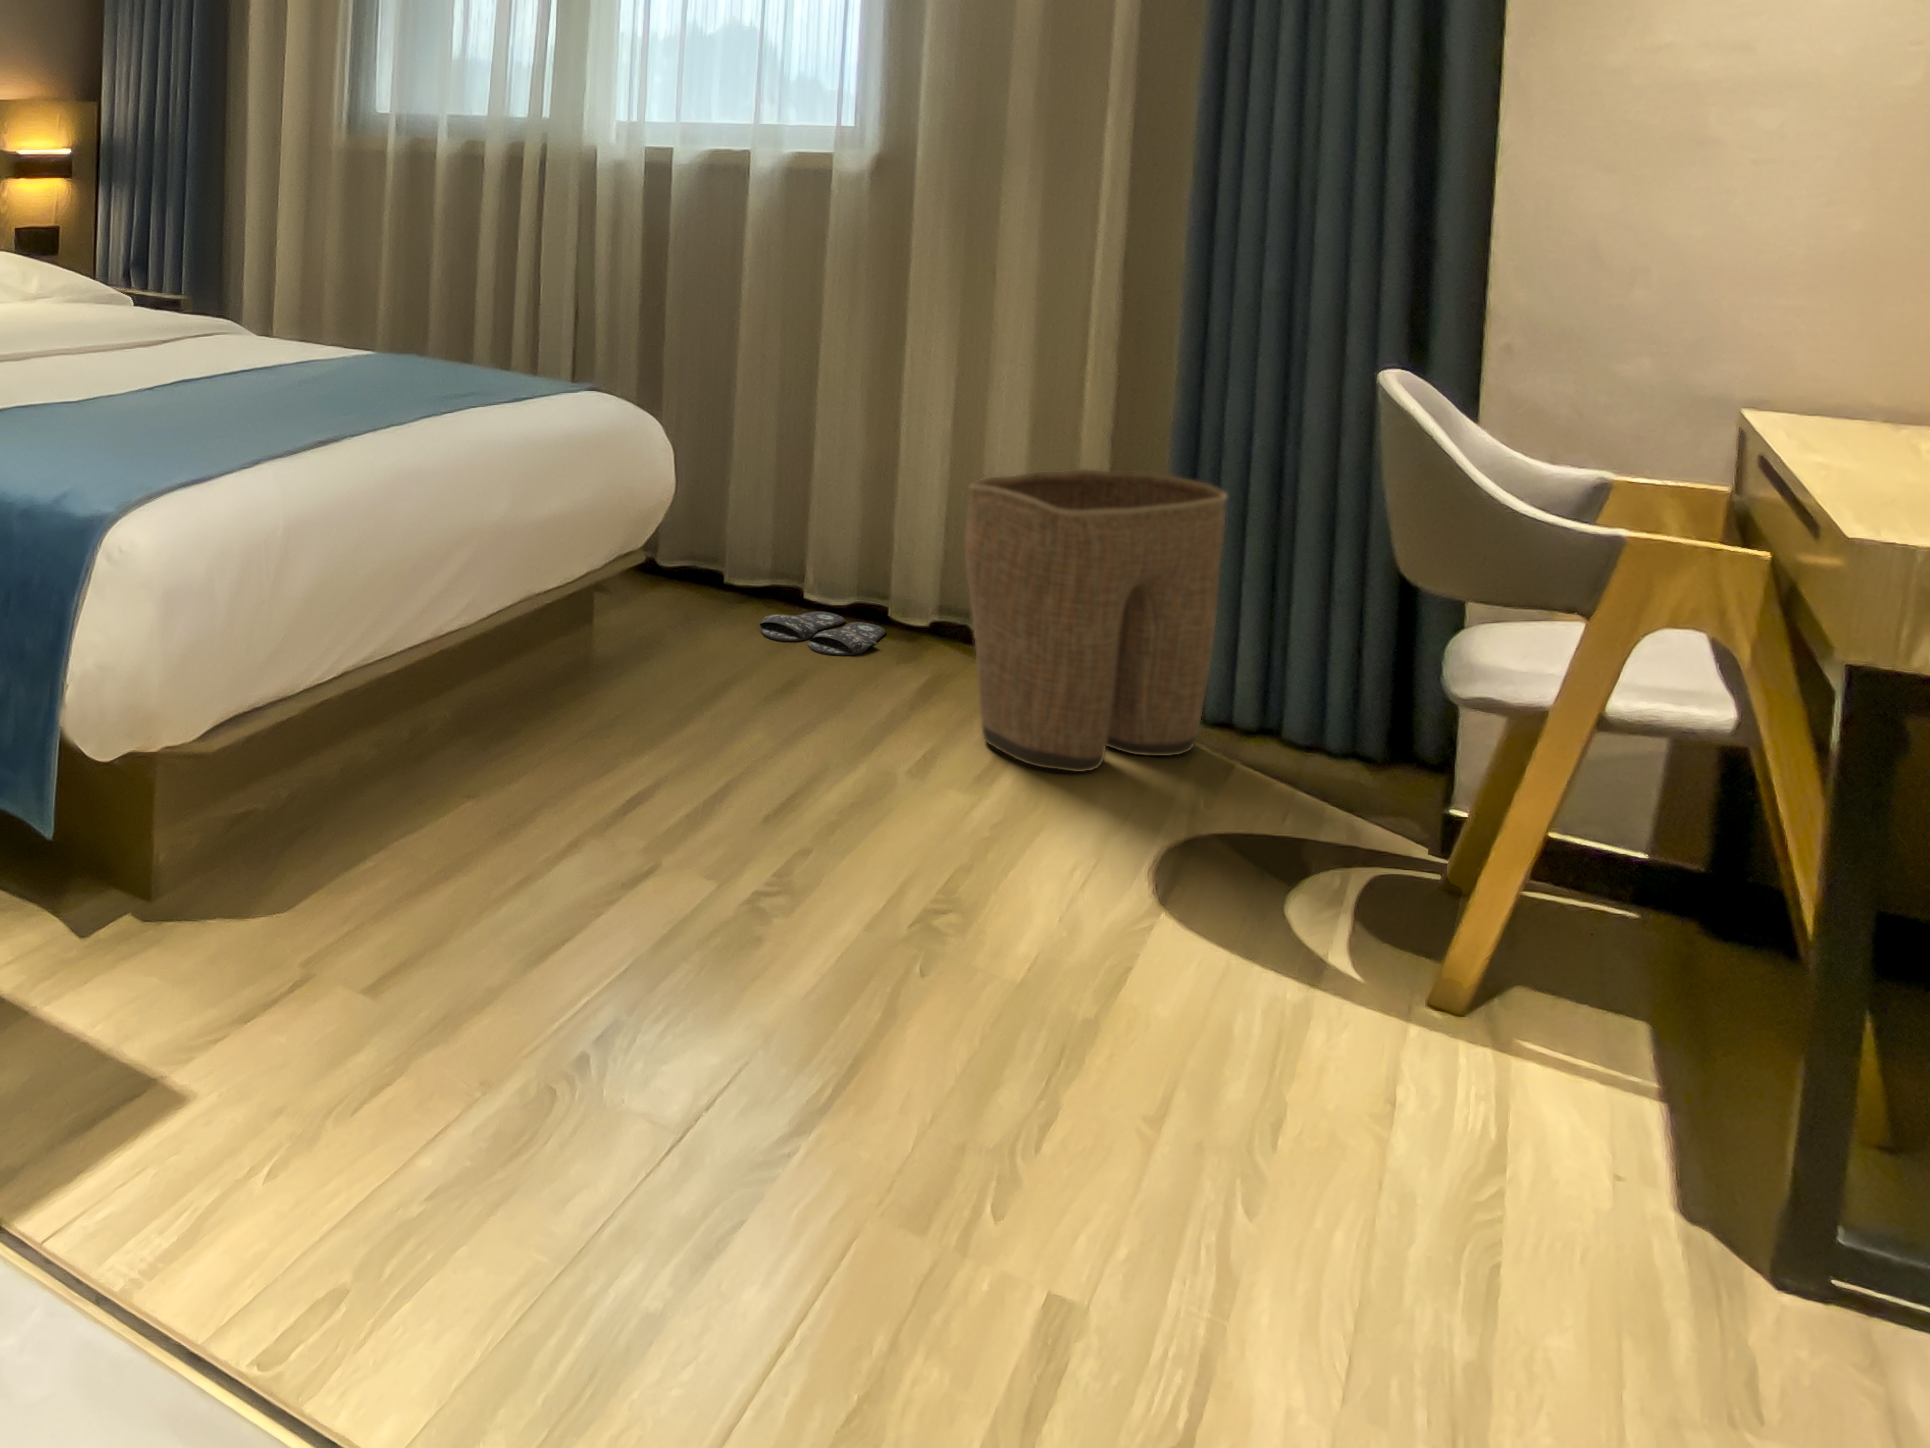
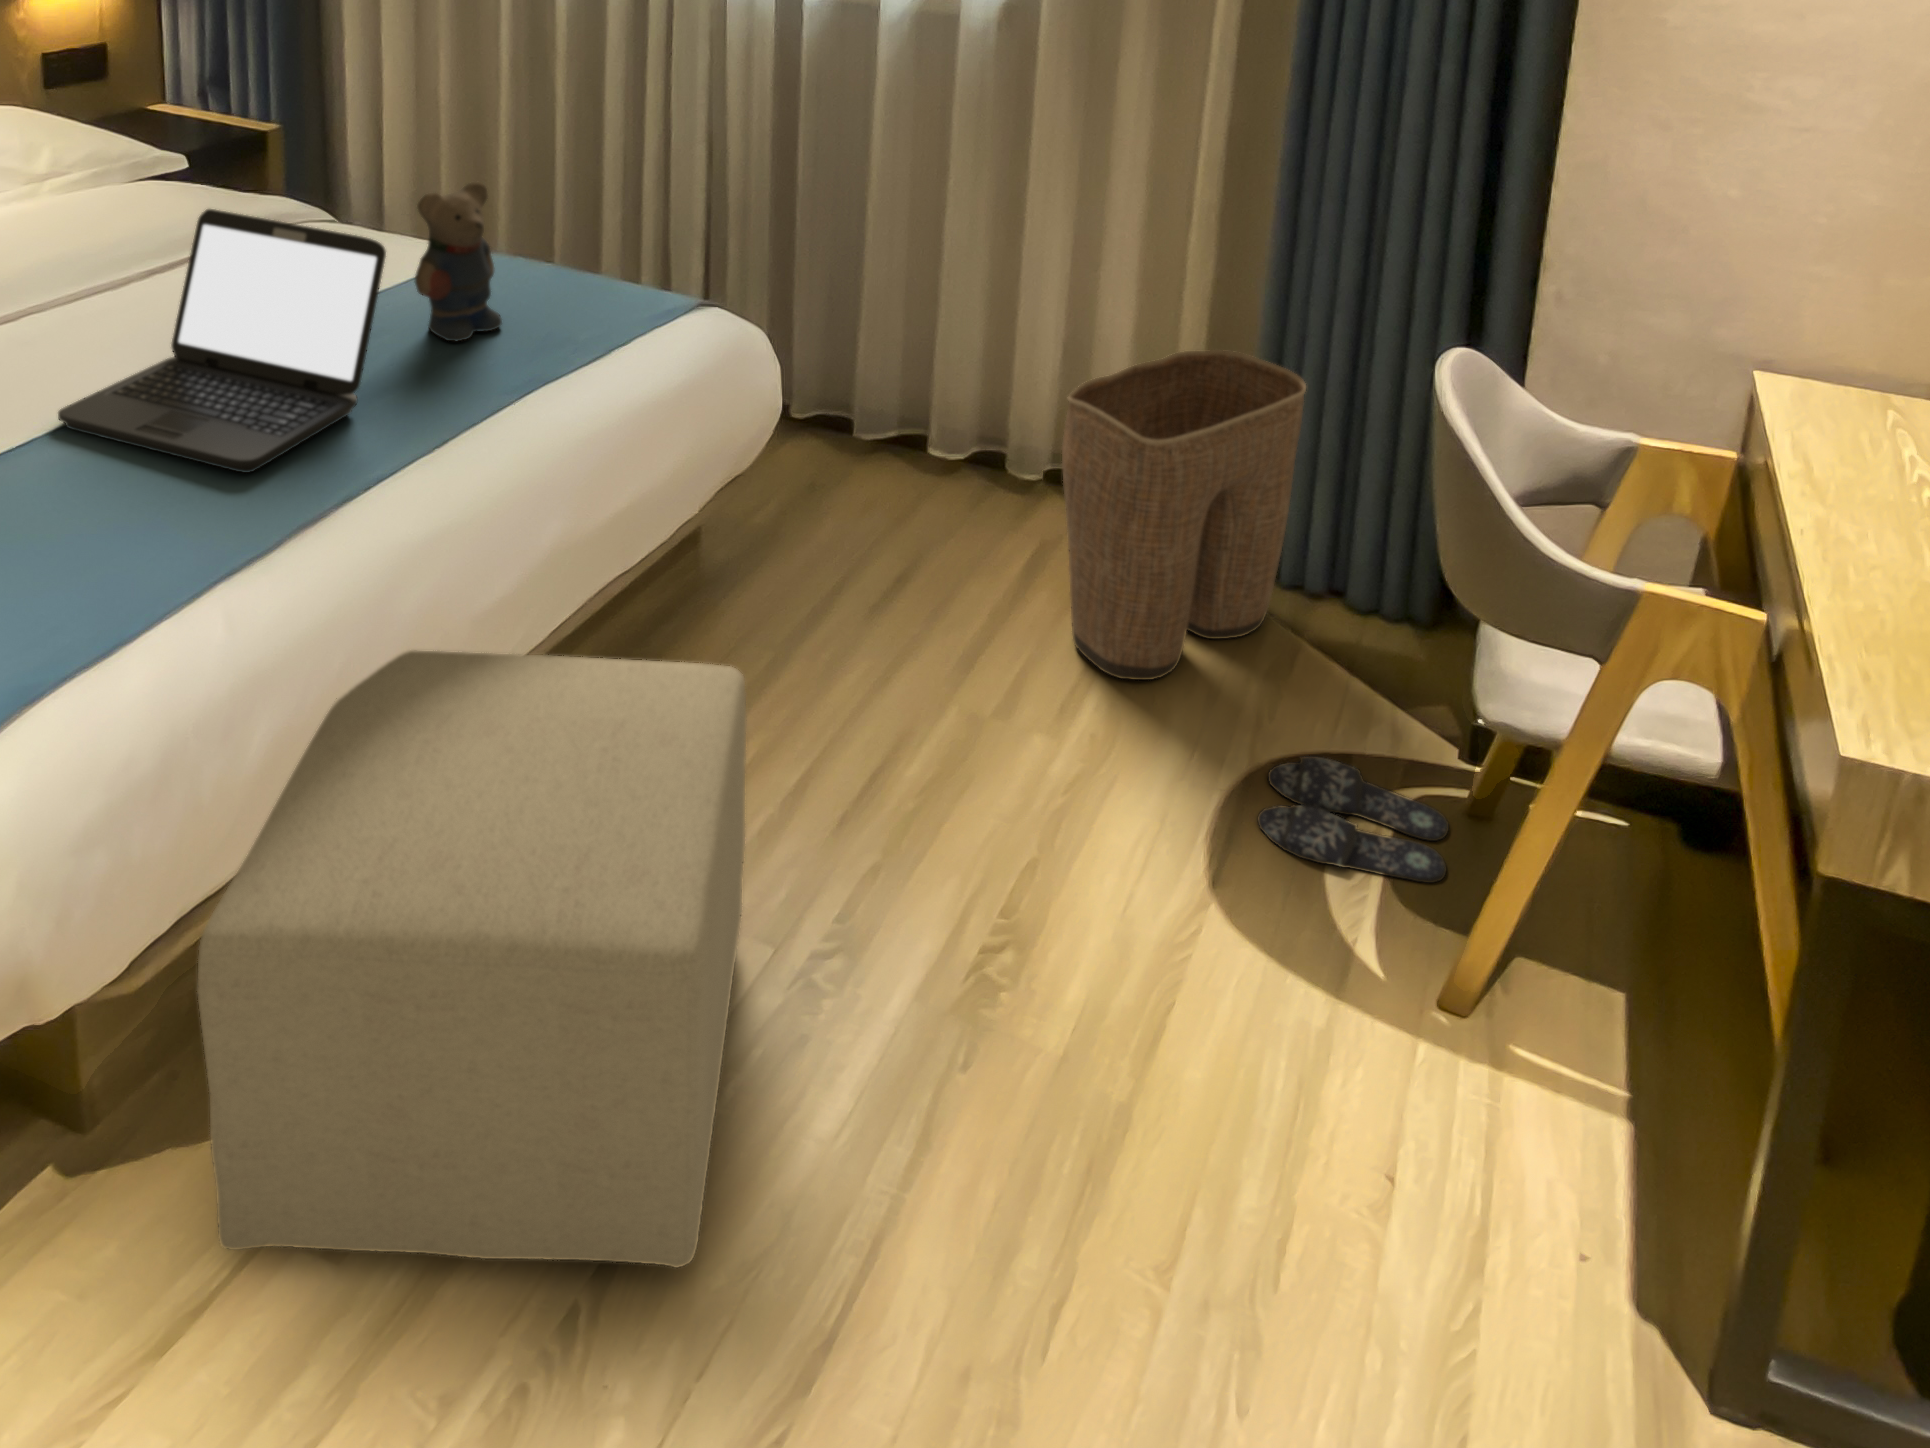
teddy bear: none [379,254,444,384] -> present [415,182,502,341]
laptop: none [129,255,375,423] -> present [58,209,386,473]
ottoman: none [304,567,715,1021] -> present [197,651,747,1267]
slippers: present [760,611,885,656] -> present [1258,756,1449,883]

